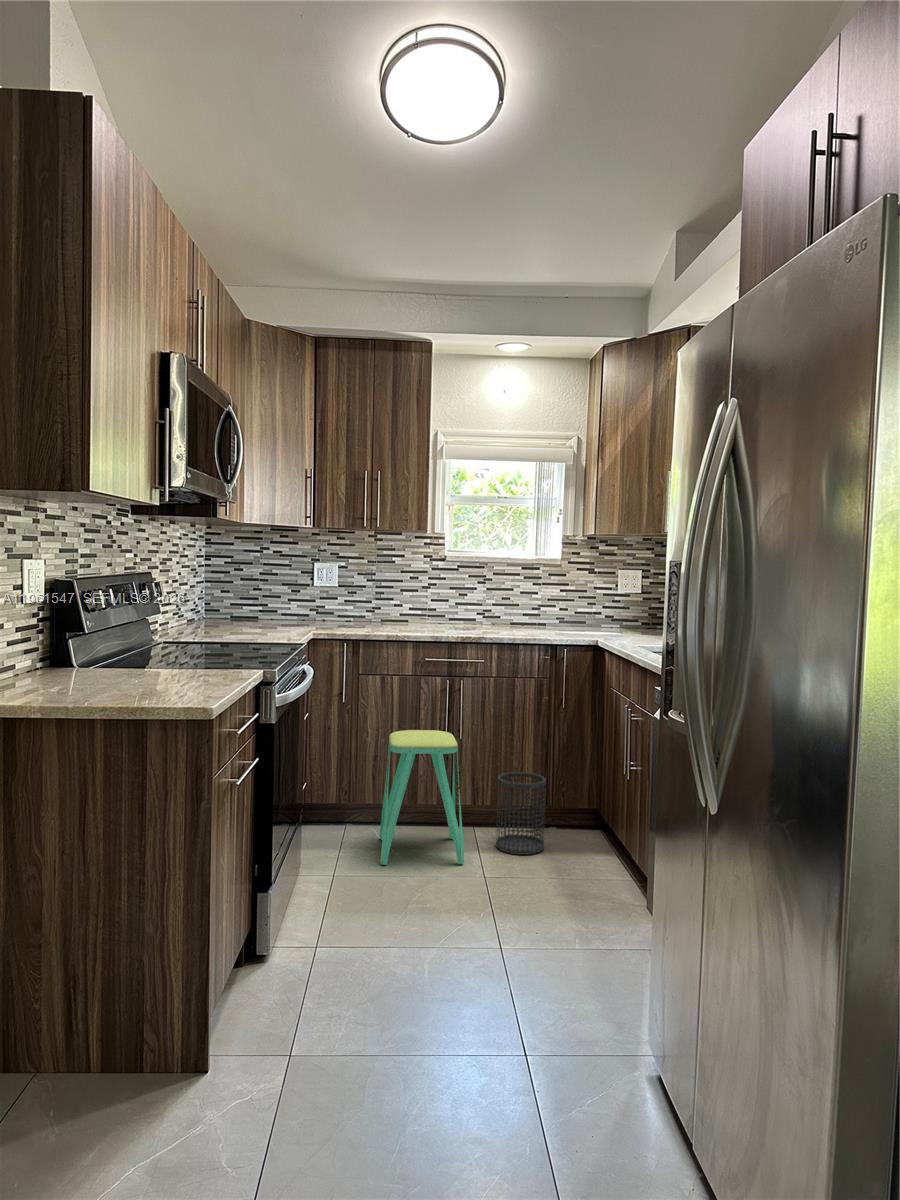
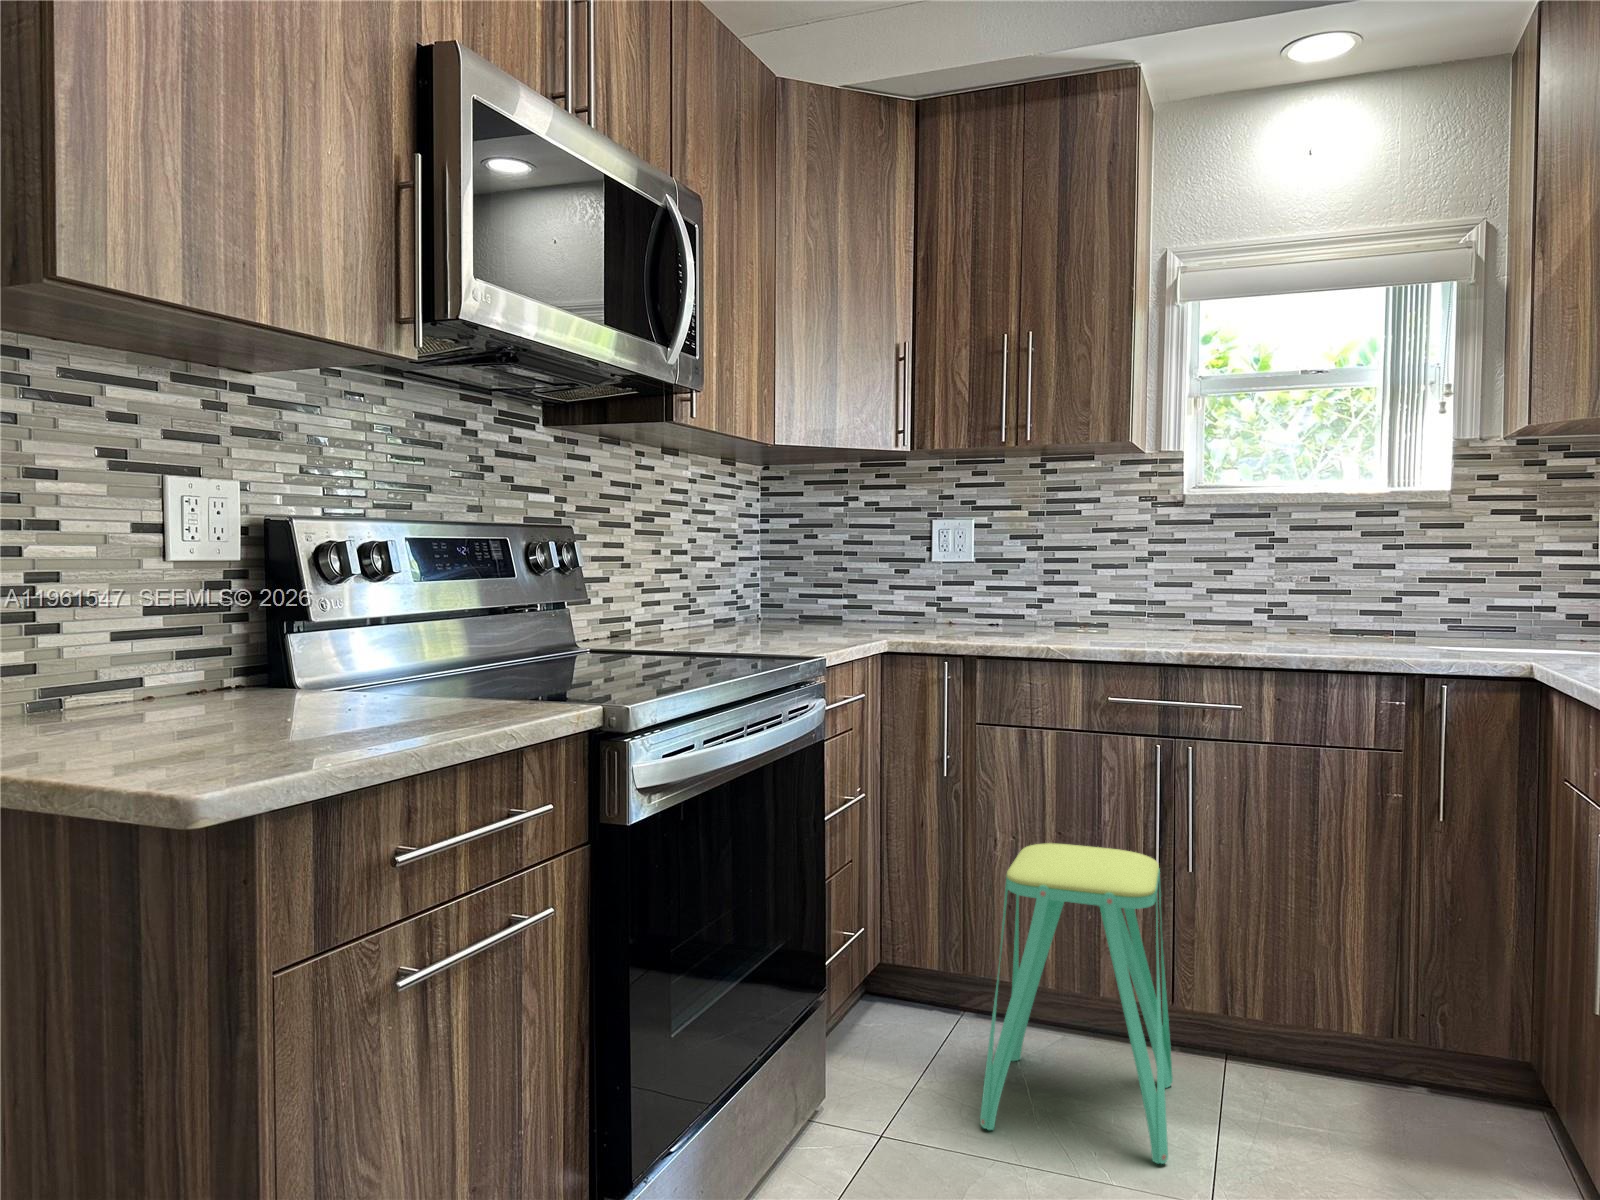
wastebasket: present [496,772,546,855] -> none [1261,960,1388,1168]

